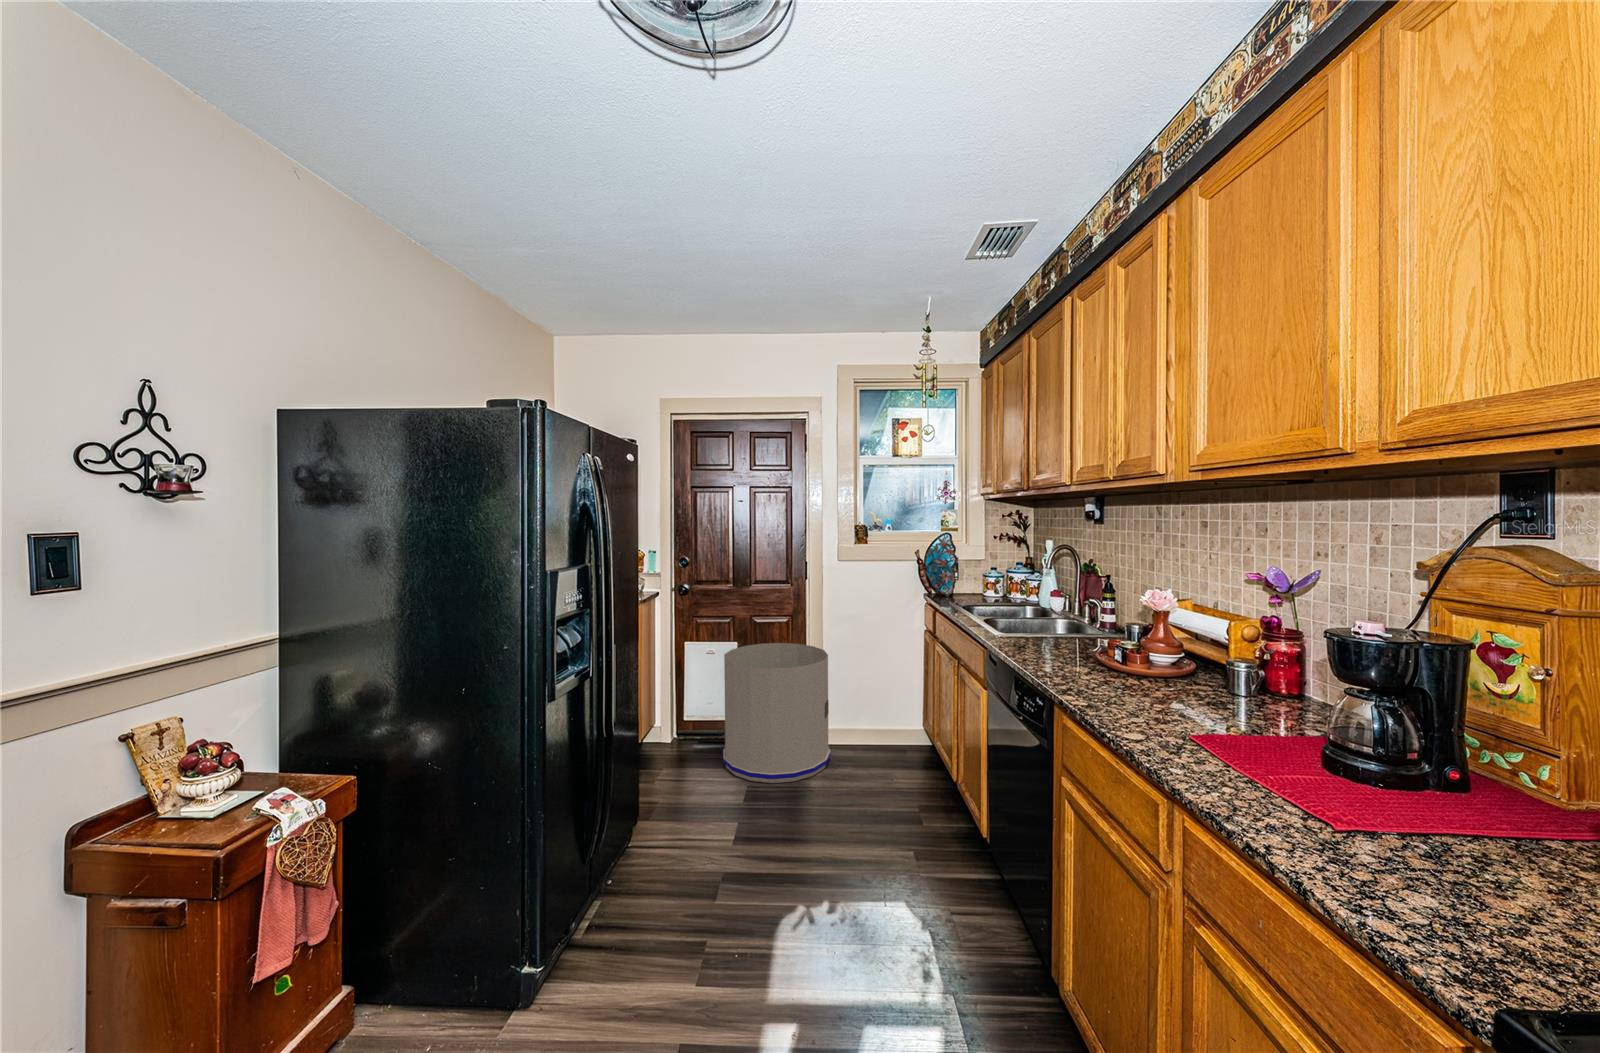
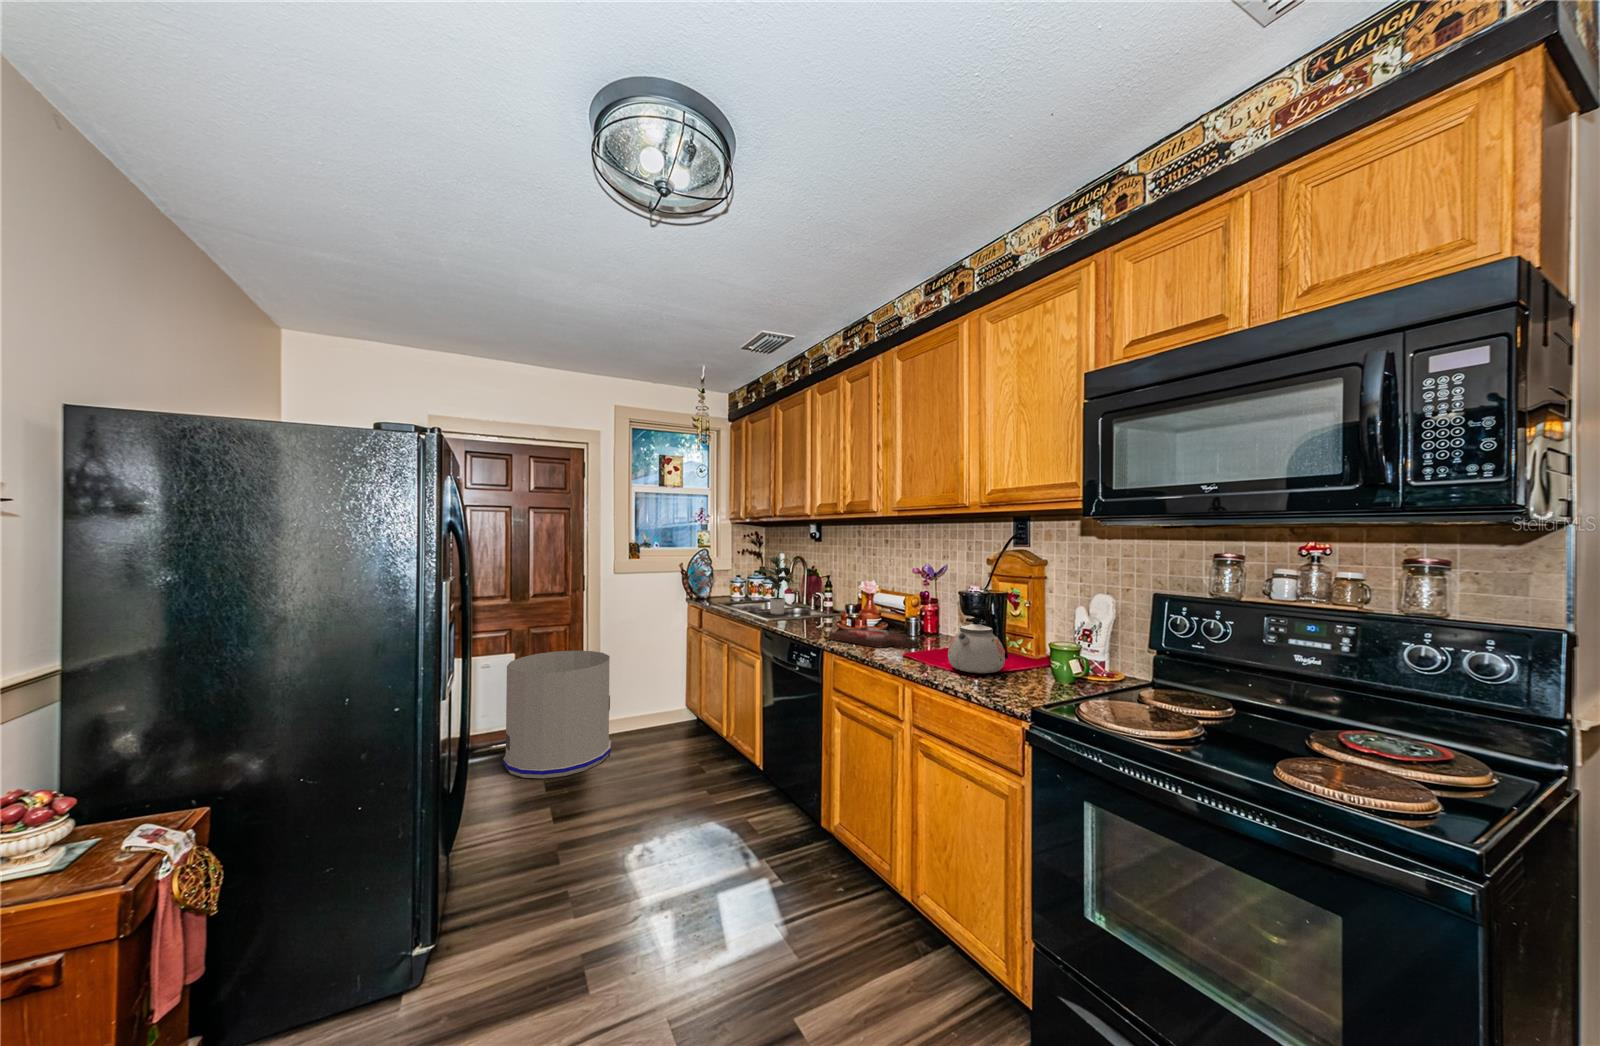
potted plant: none [989,545,1070,627] -> present [759,556,797,615]
cutting board: none [1066,665,1238,723] -> present [829,627,919,648]
kettle: none [1280,670,1451,836] -> present [948,606,1005,673]

